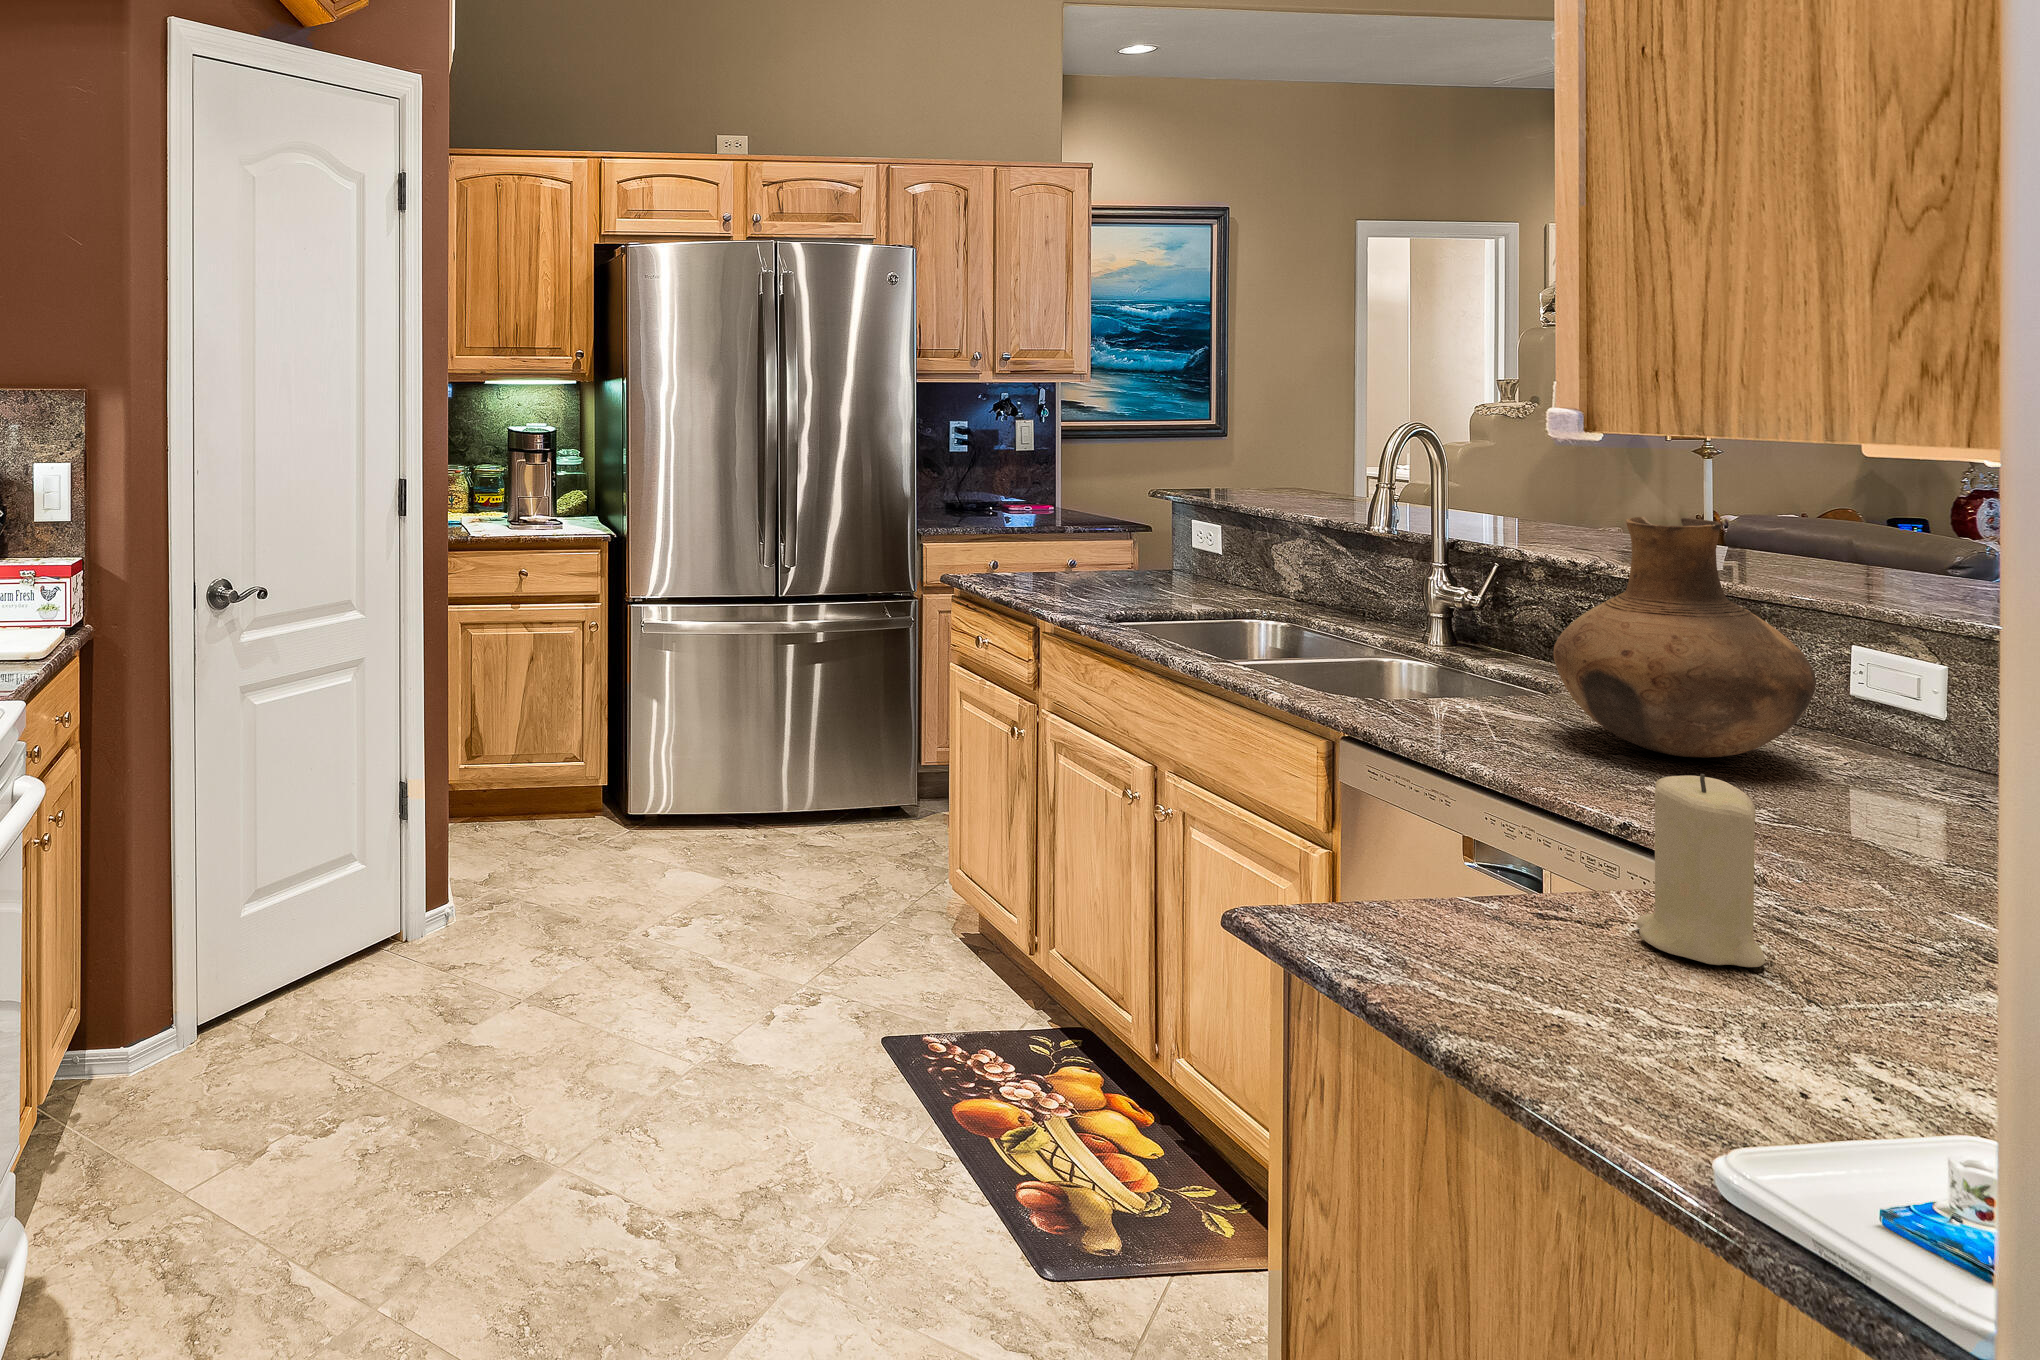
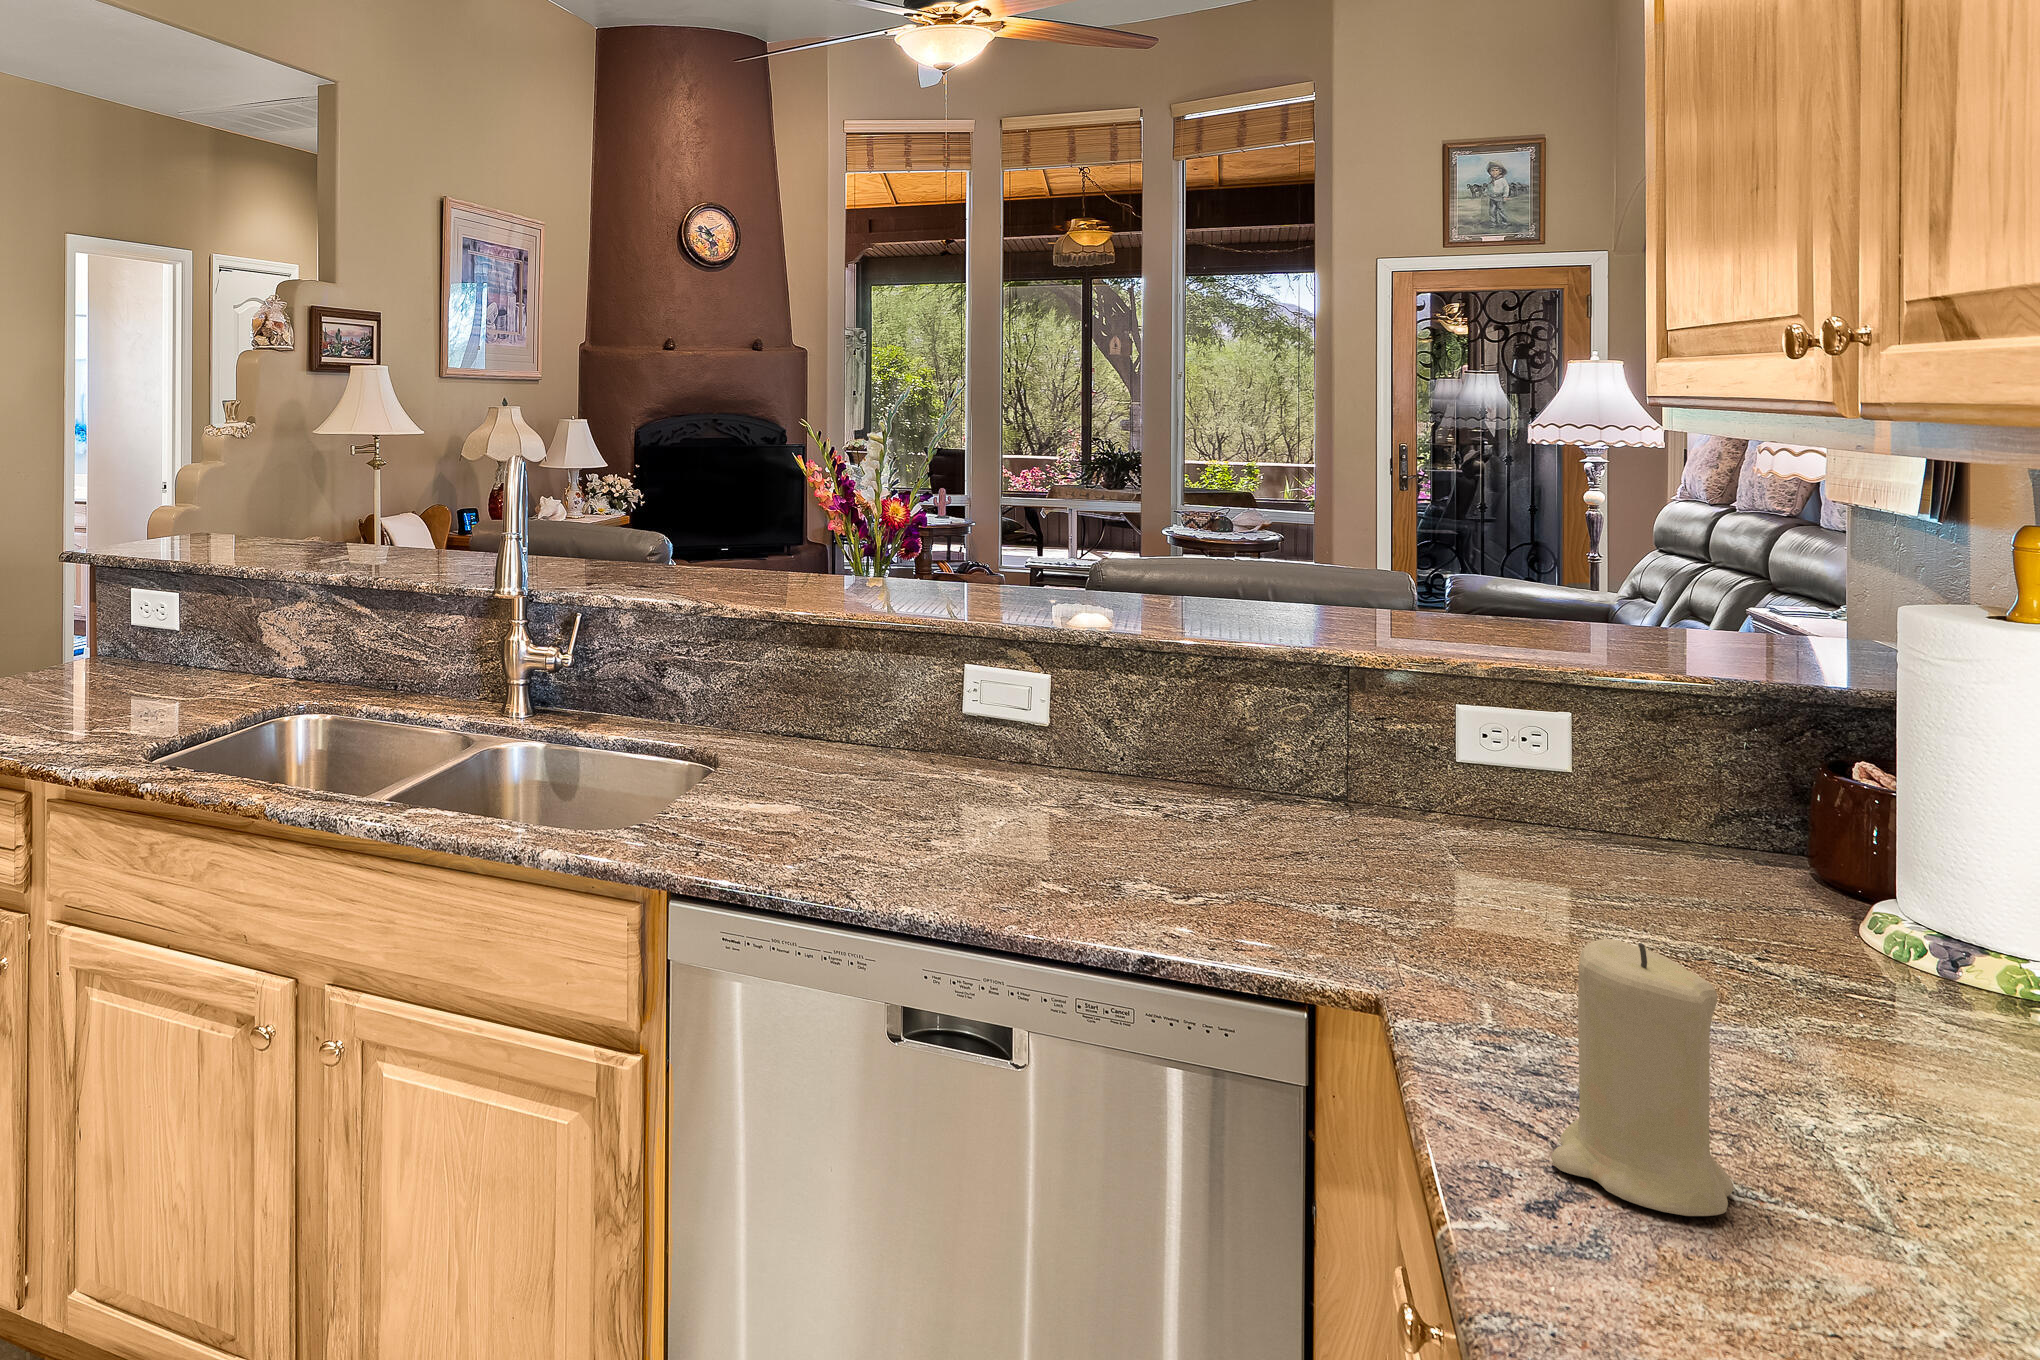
vase: present [1553,517,1816,757] -> none [828,556,1065,826]

